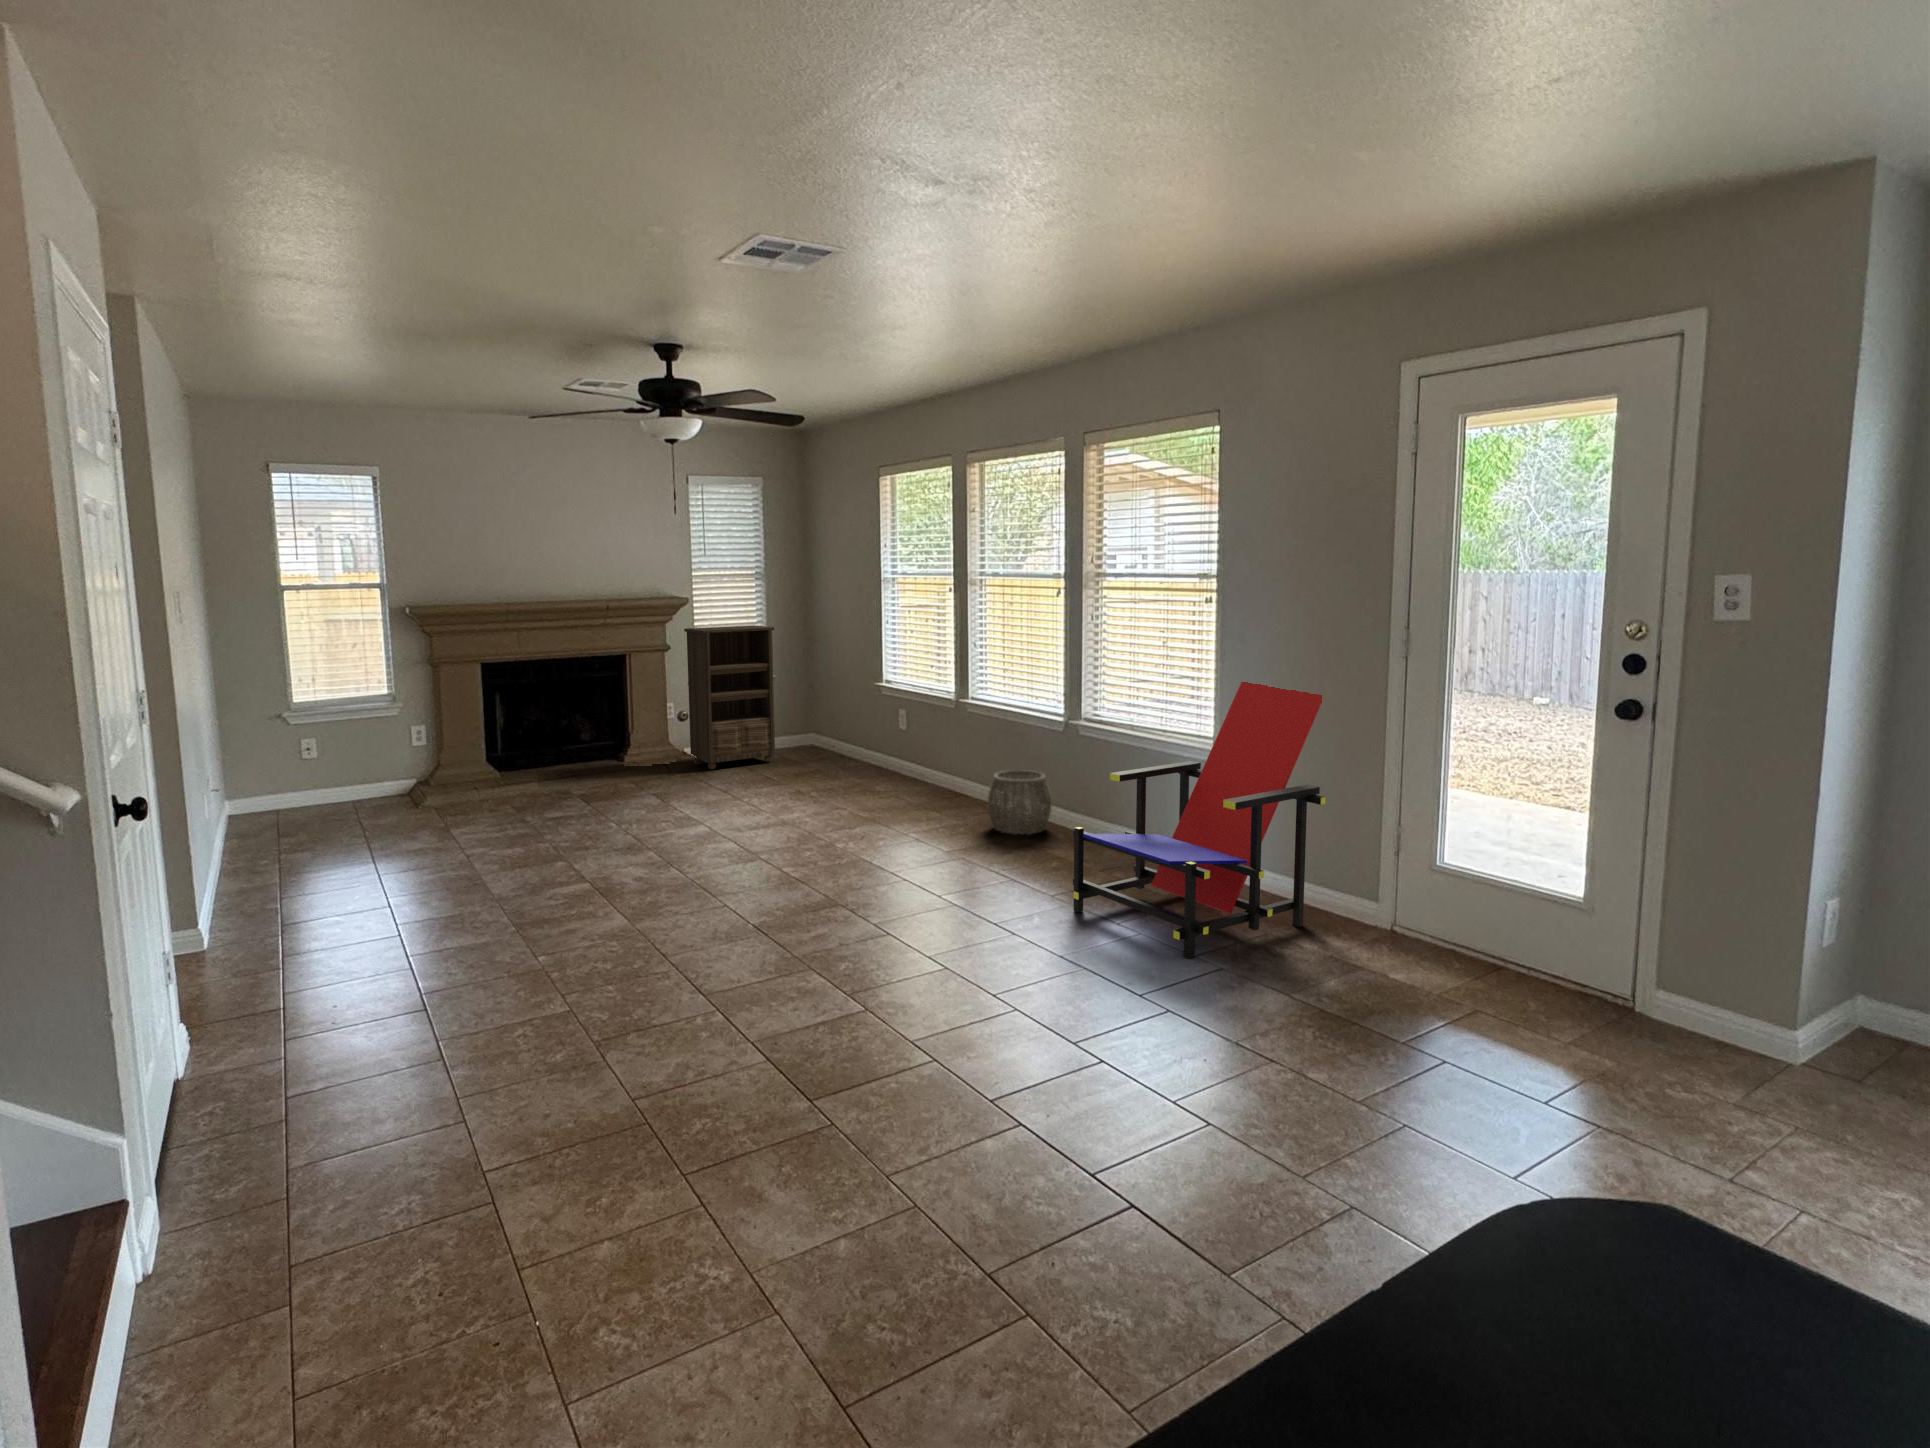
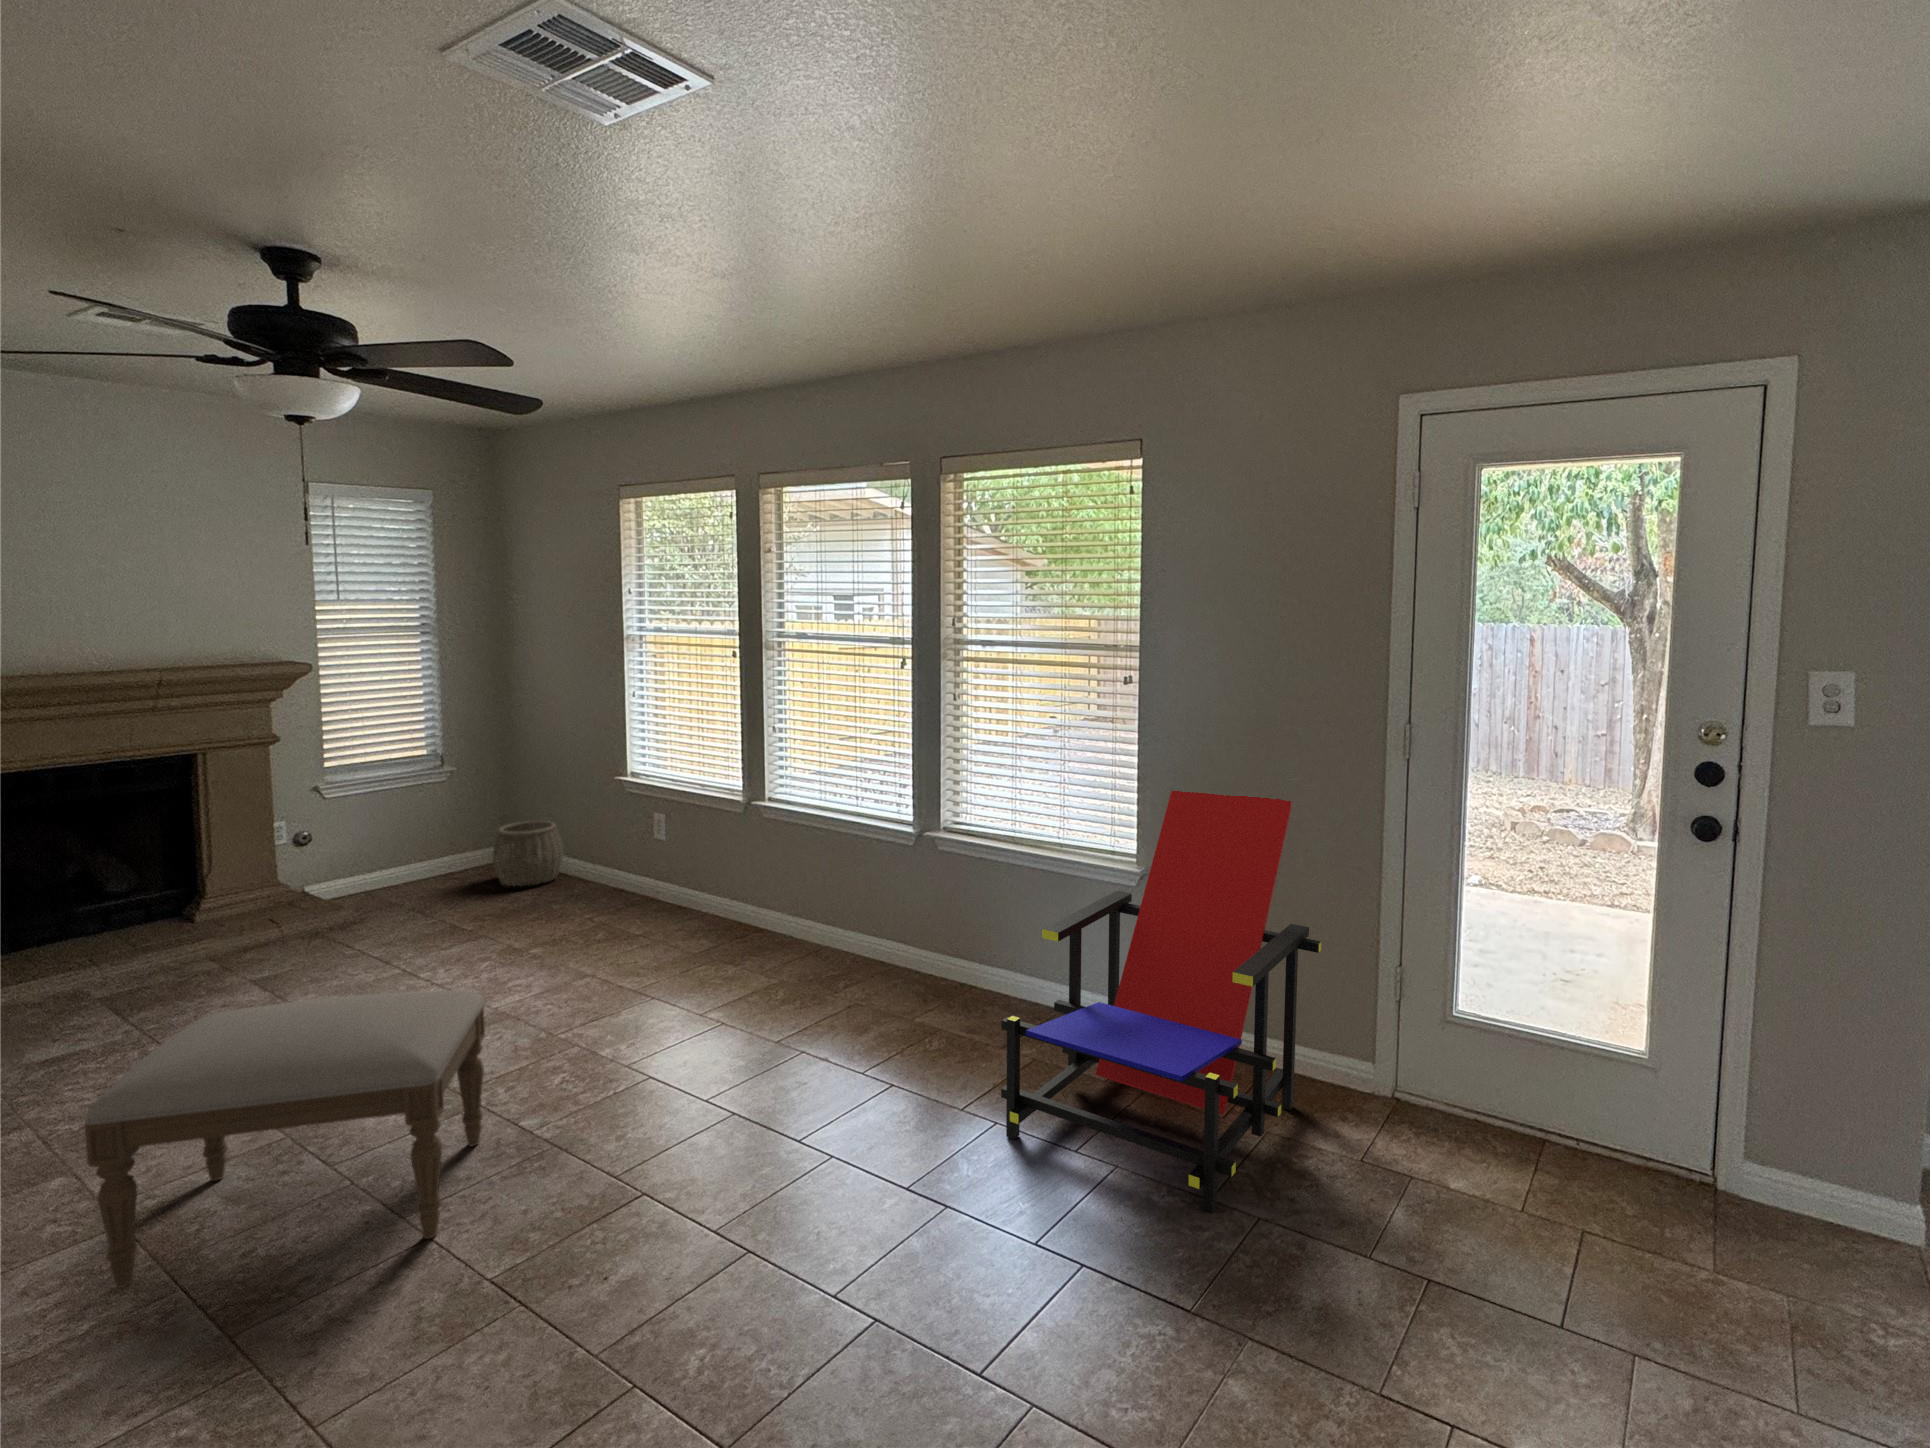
bookshelf: present [684,625,775,769] -> none [305,699,461,913]
woven basket: present [988,770,1052,834] -> present [493,821,563,886]
ottoman: none [581,774,765,903] -> present [85,990,485,1287]

